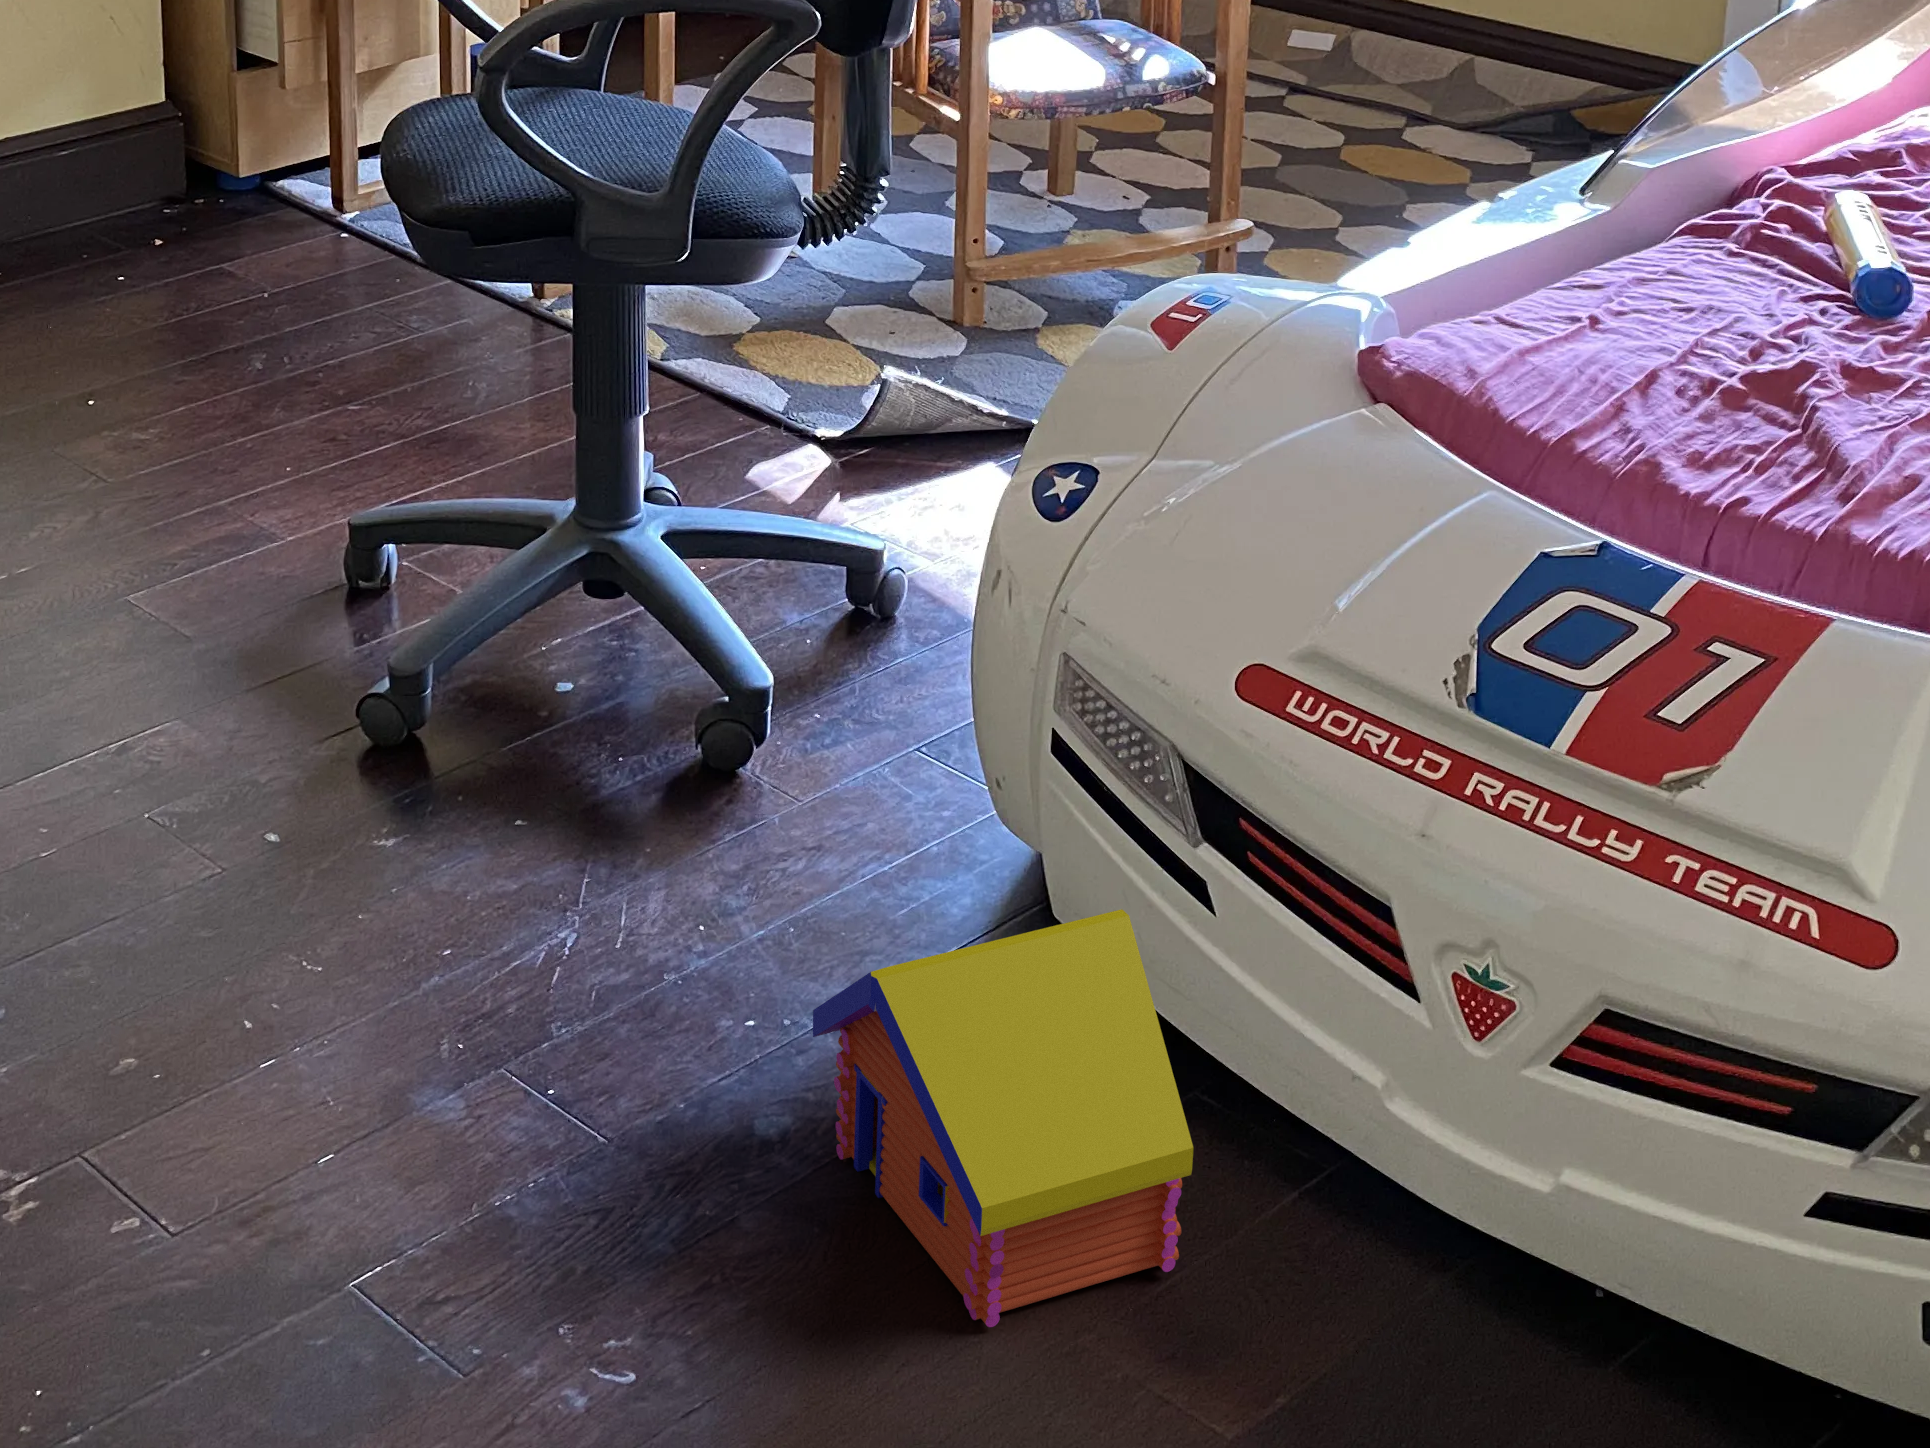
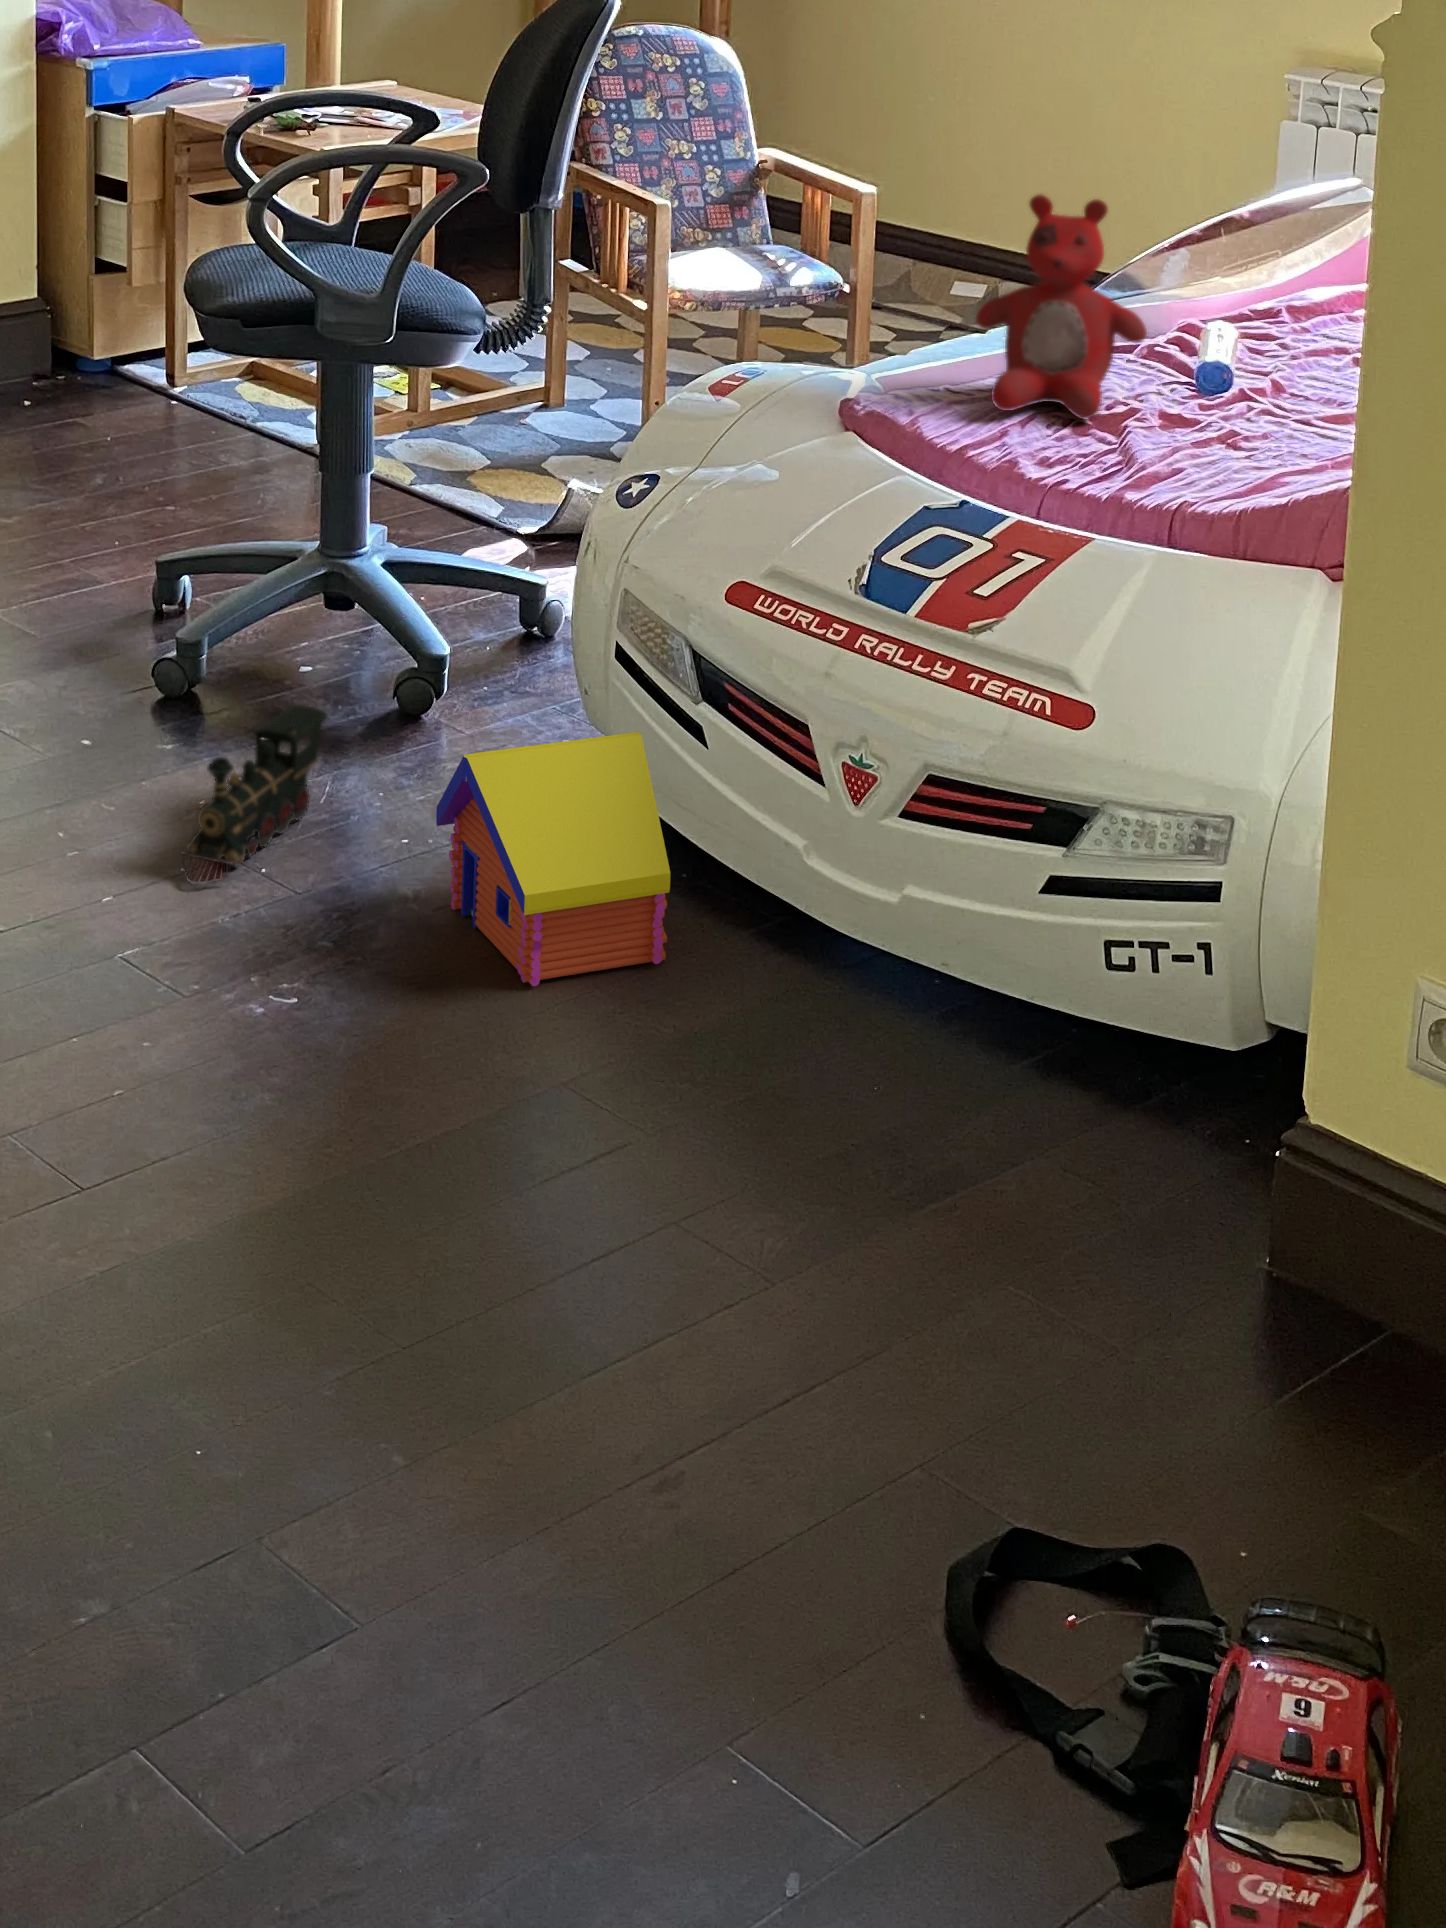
stuffed bear: none [1535,39,1795,373] -> present [976,194,1147,420]
toy train: none [430,805,627,1122] -> present [180,705,329,884]

